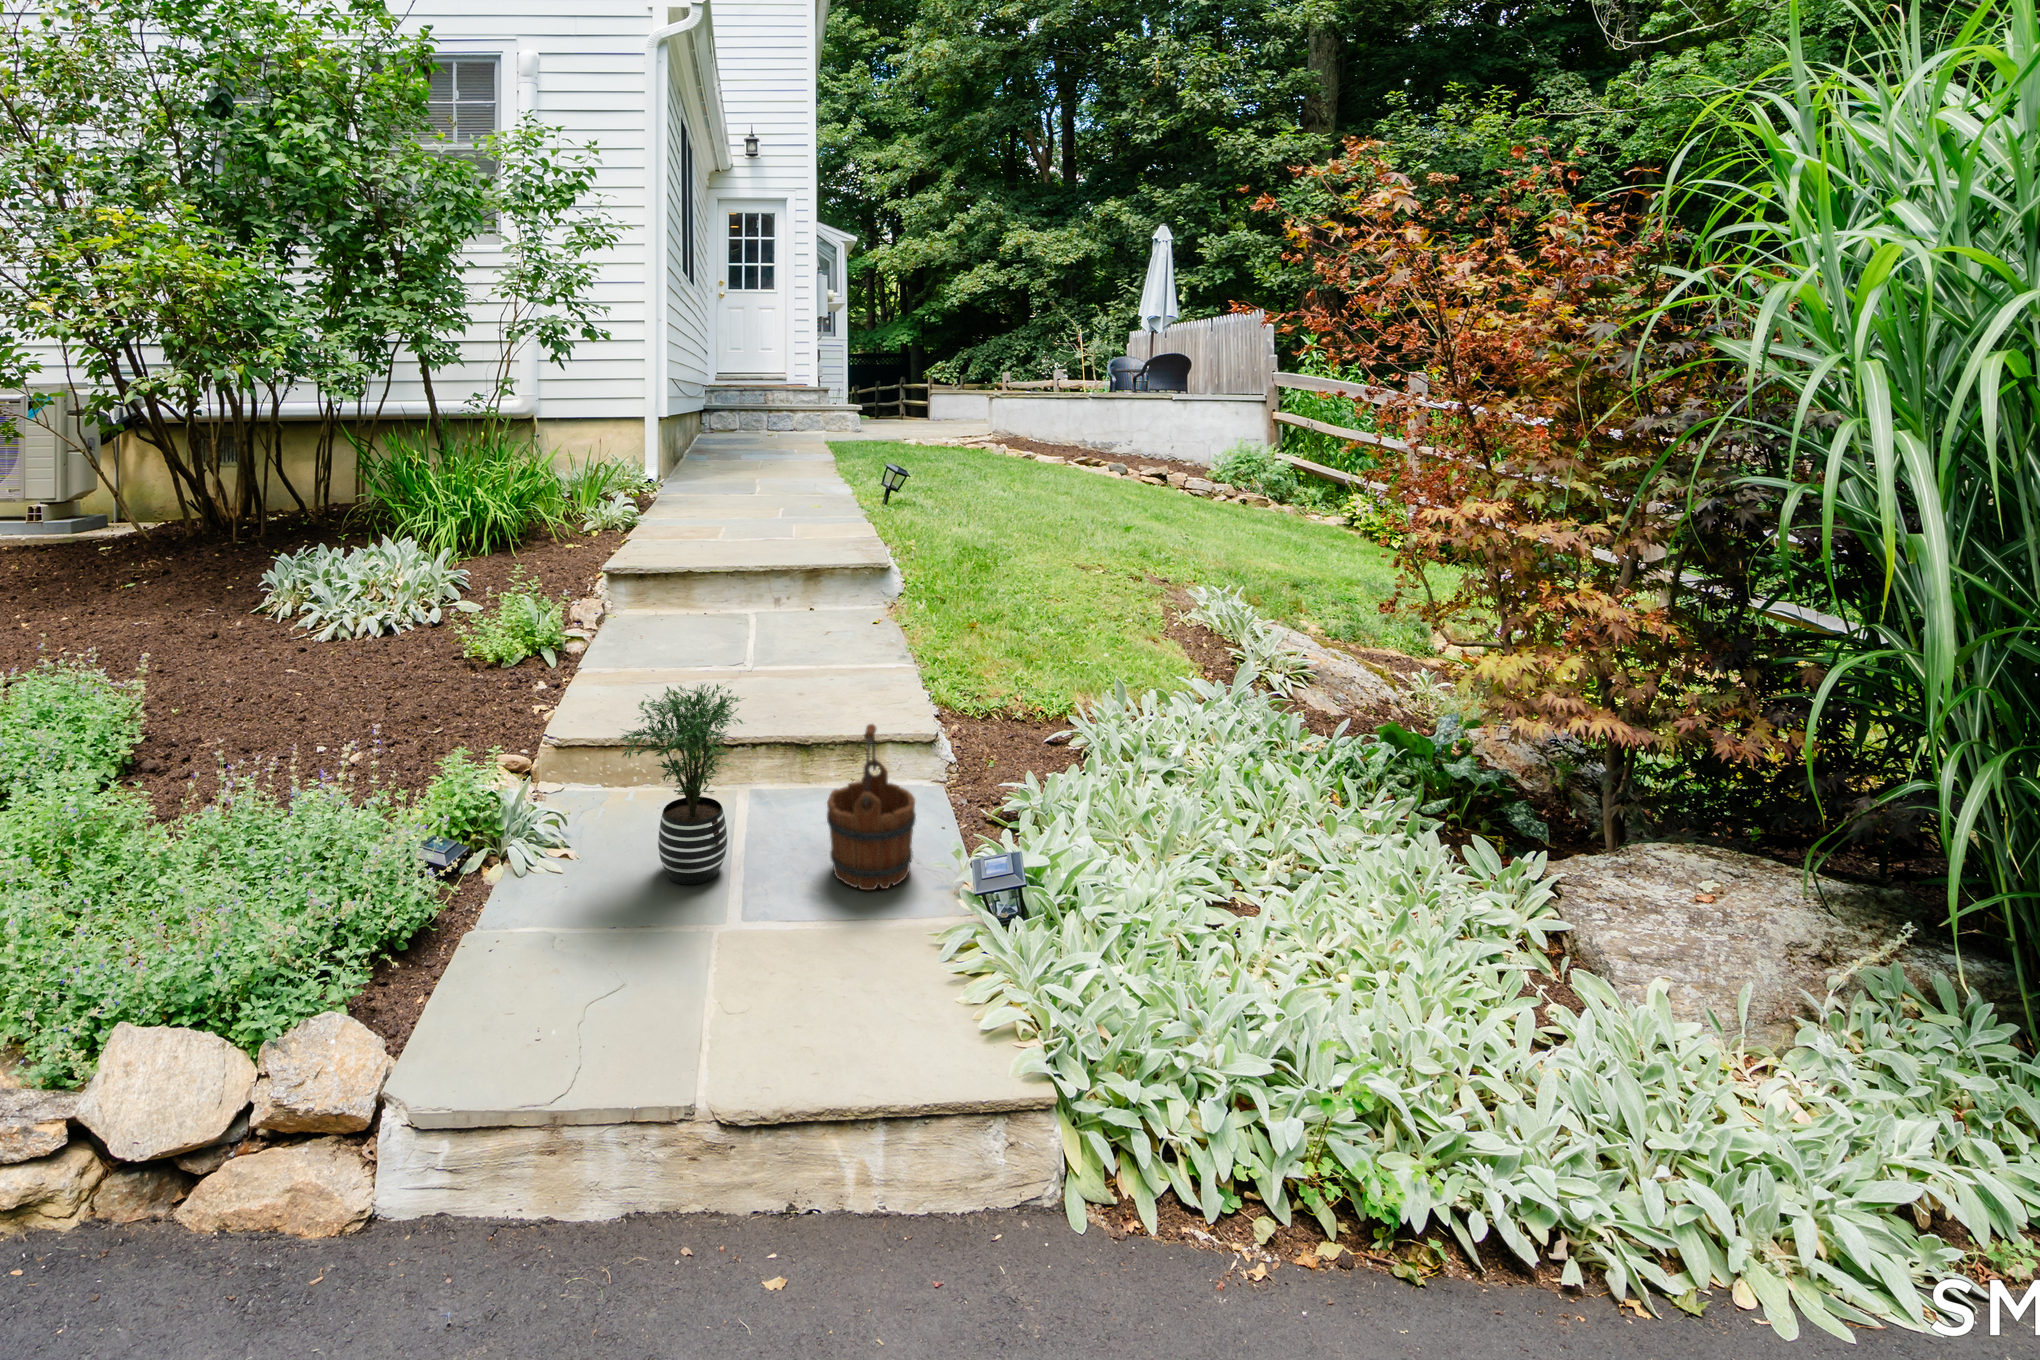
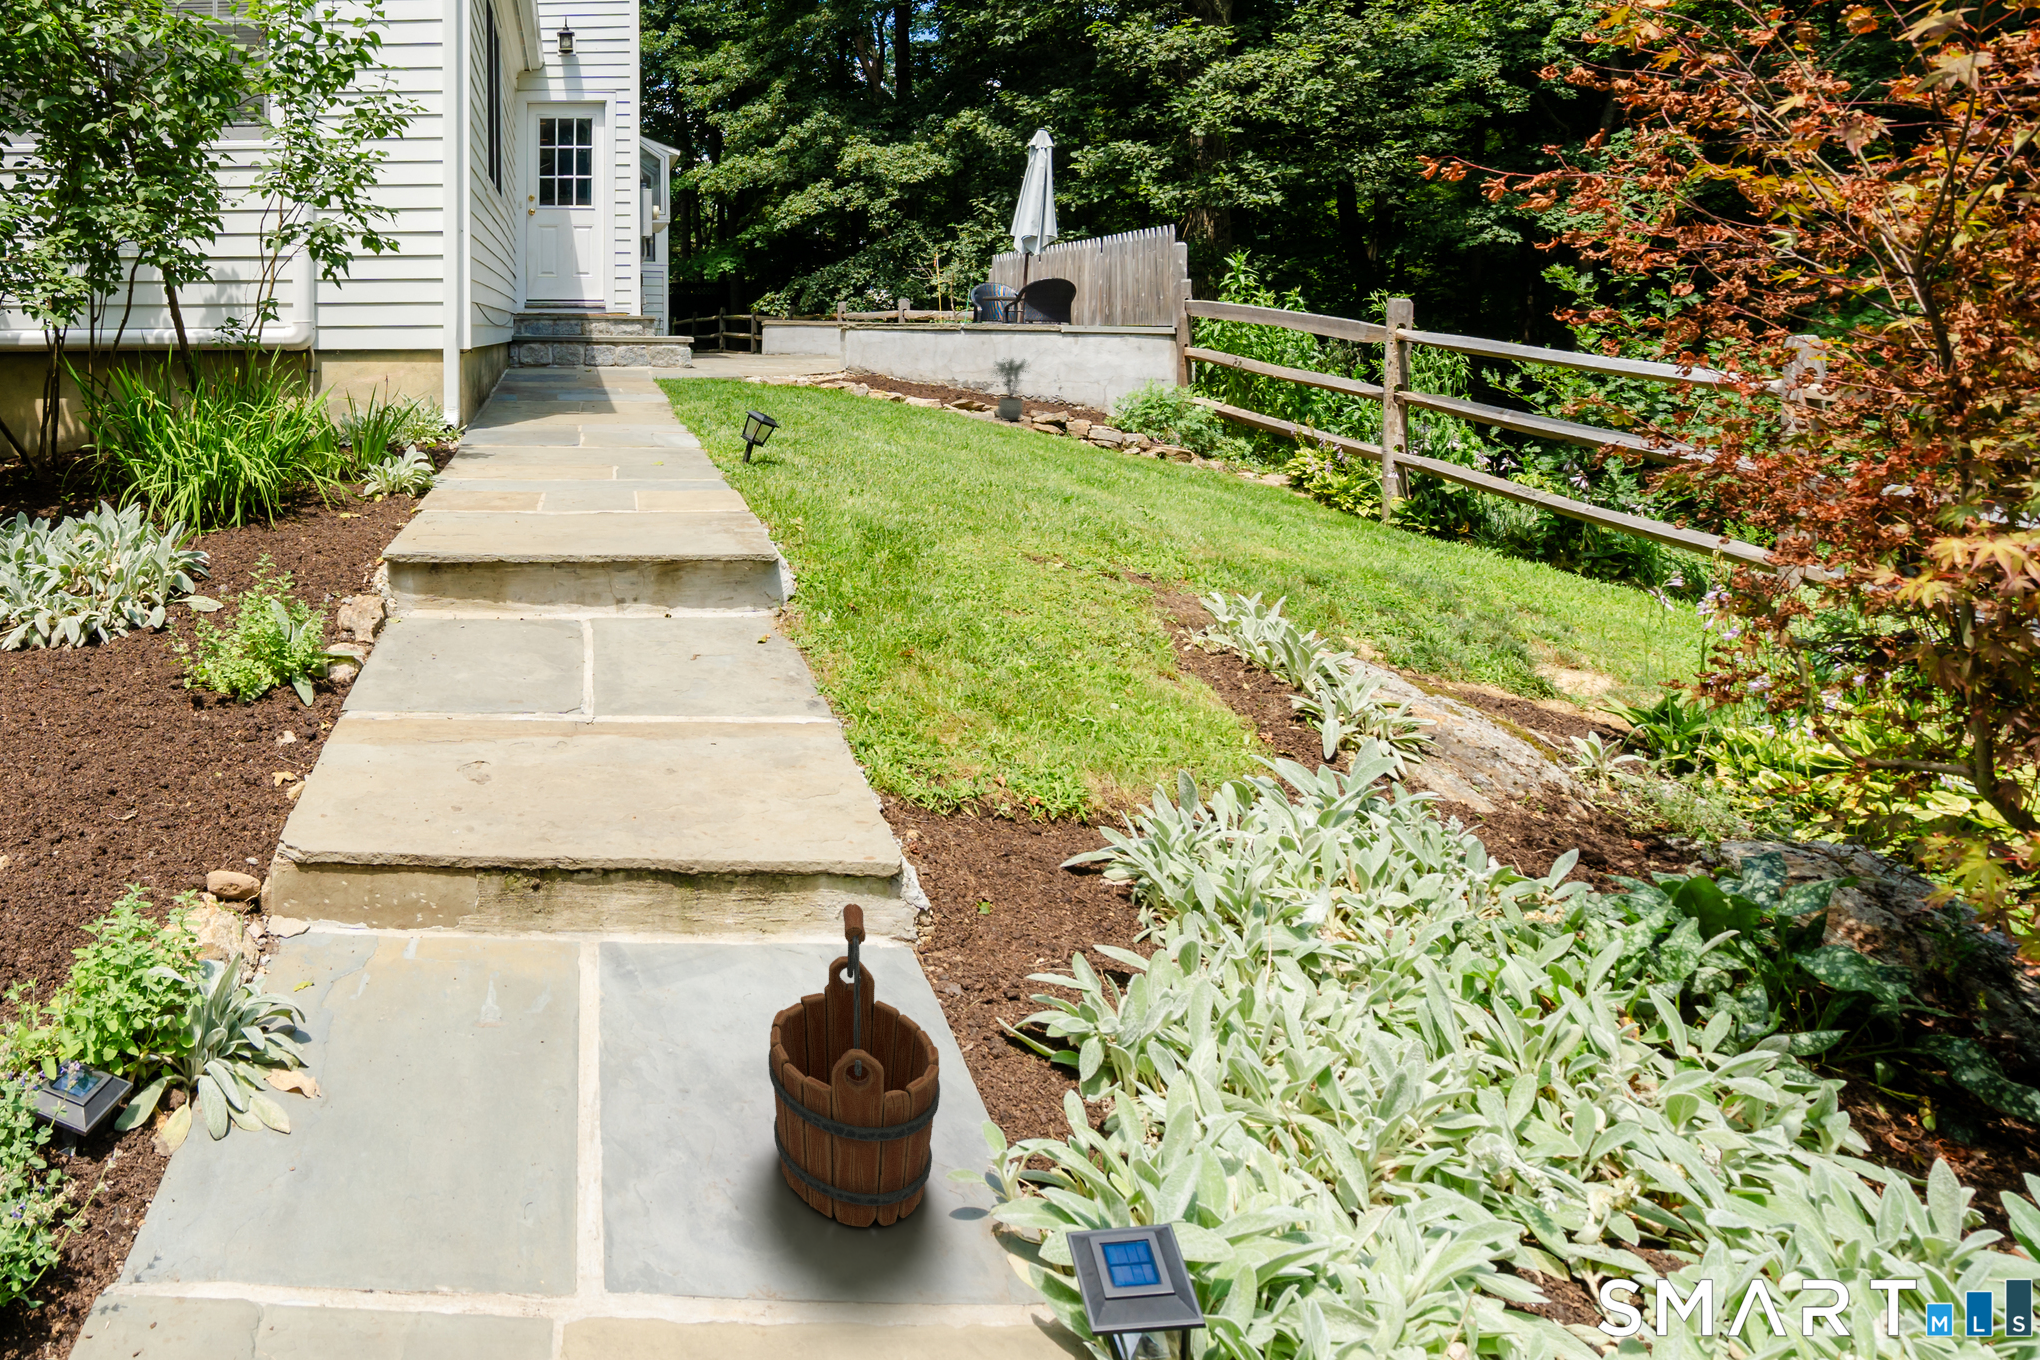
potted plant: present [620,684,745,884] -> present [996,359,1029,421]

